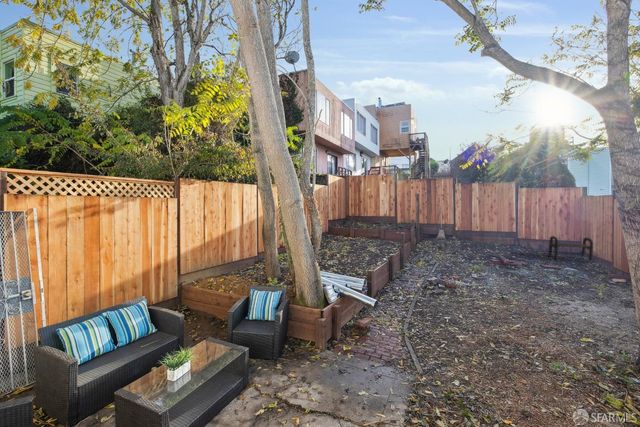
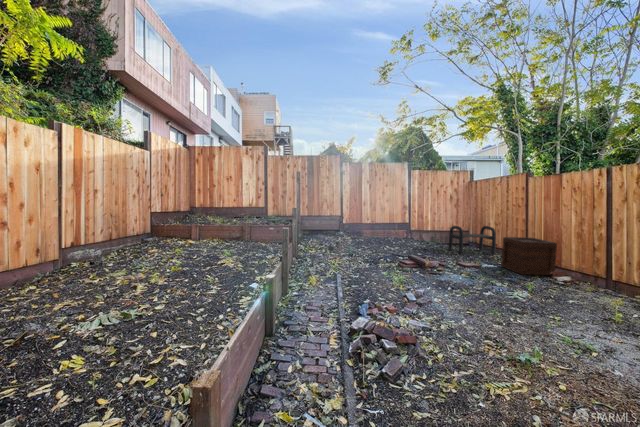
wooden crate: none [581,248,624,280] -> present [501,237,557,275]

